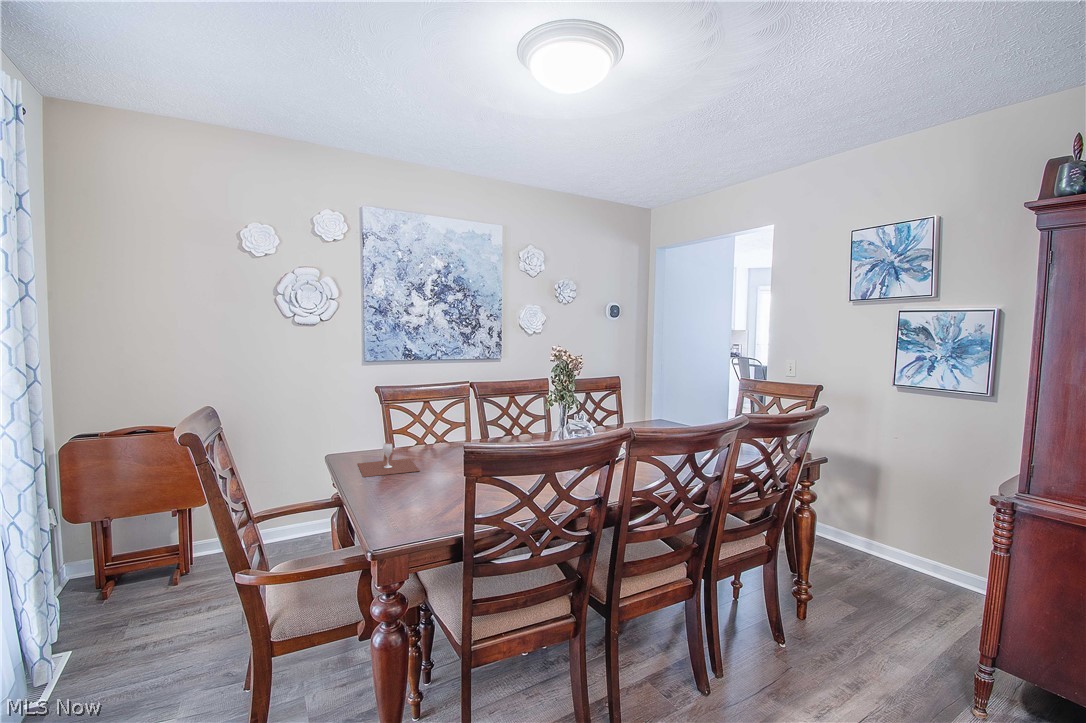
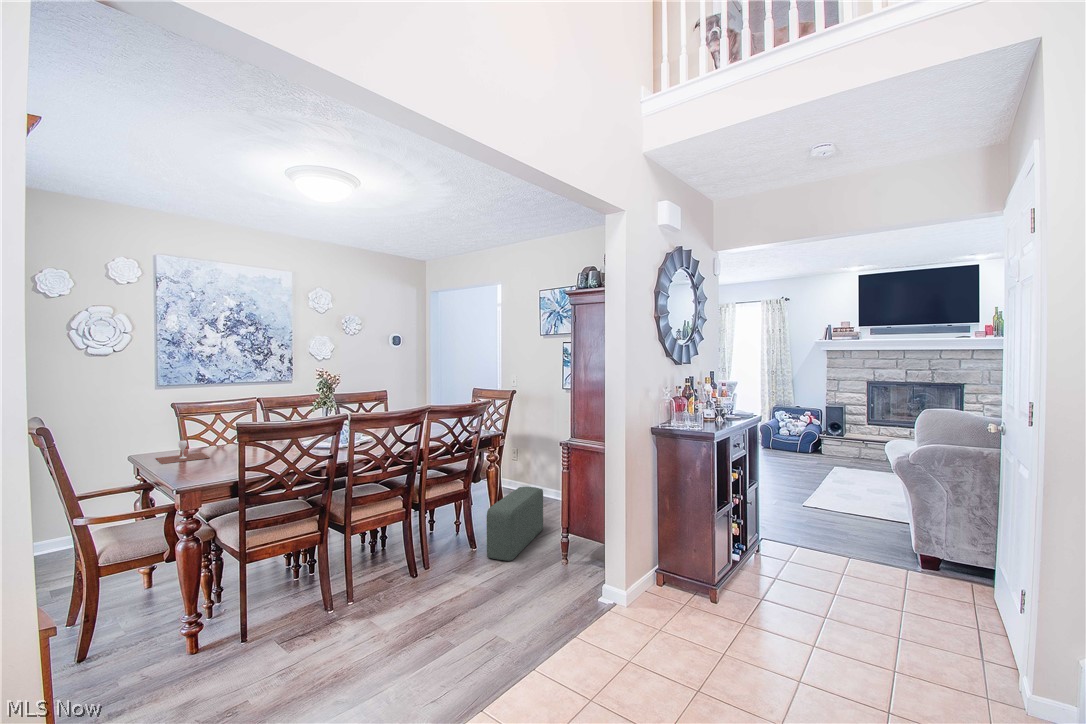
pouf: none [815,547,891,693] -> present [487,487,543,561]

